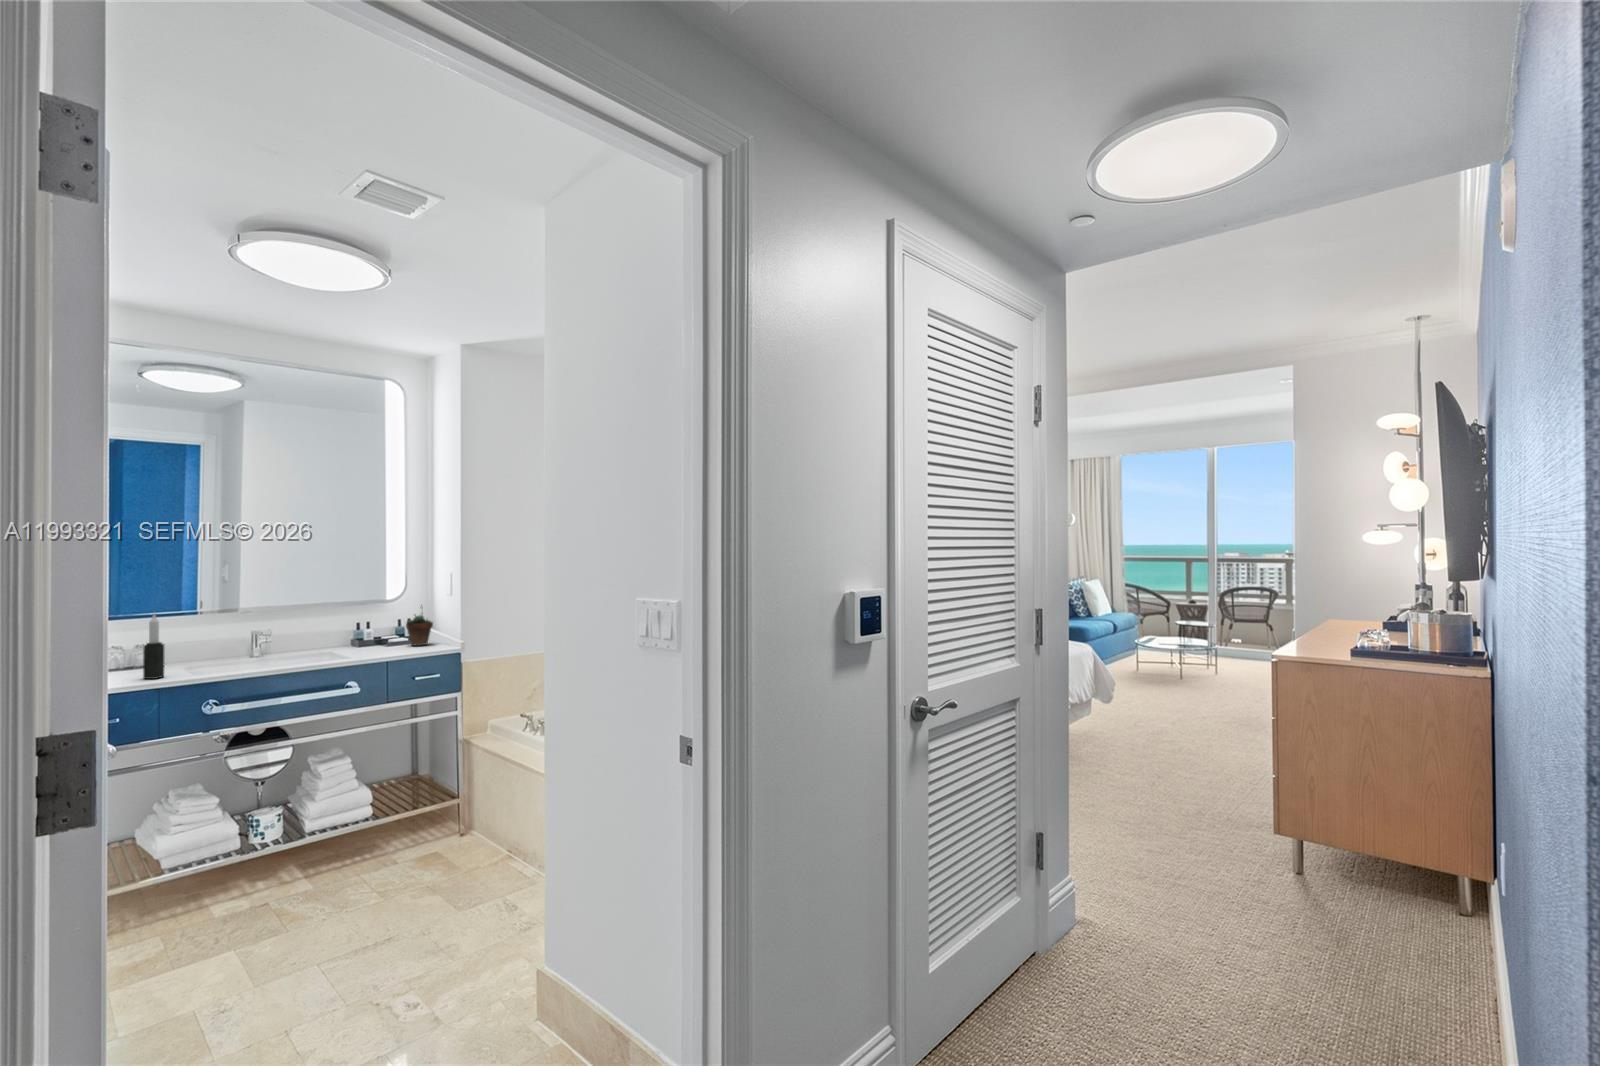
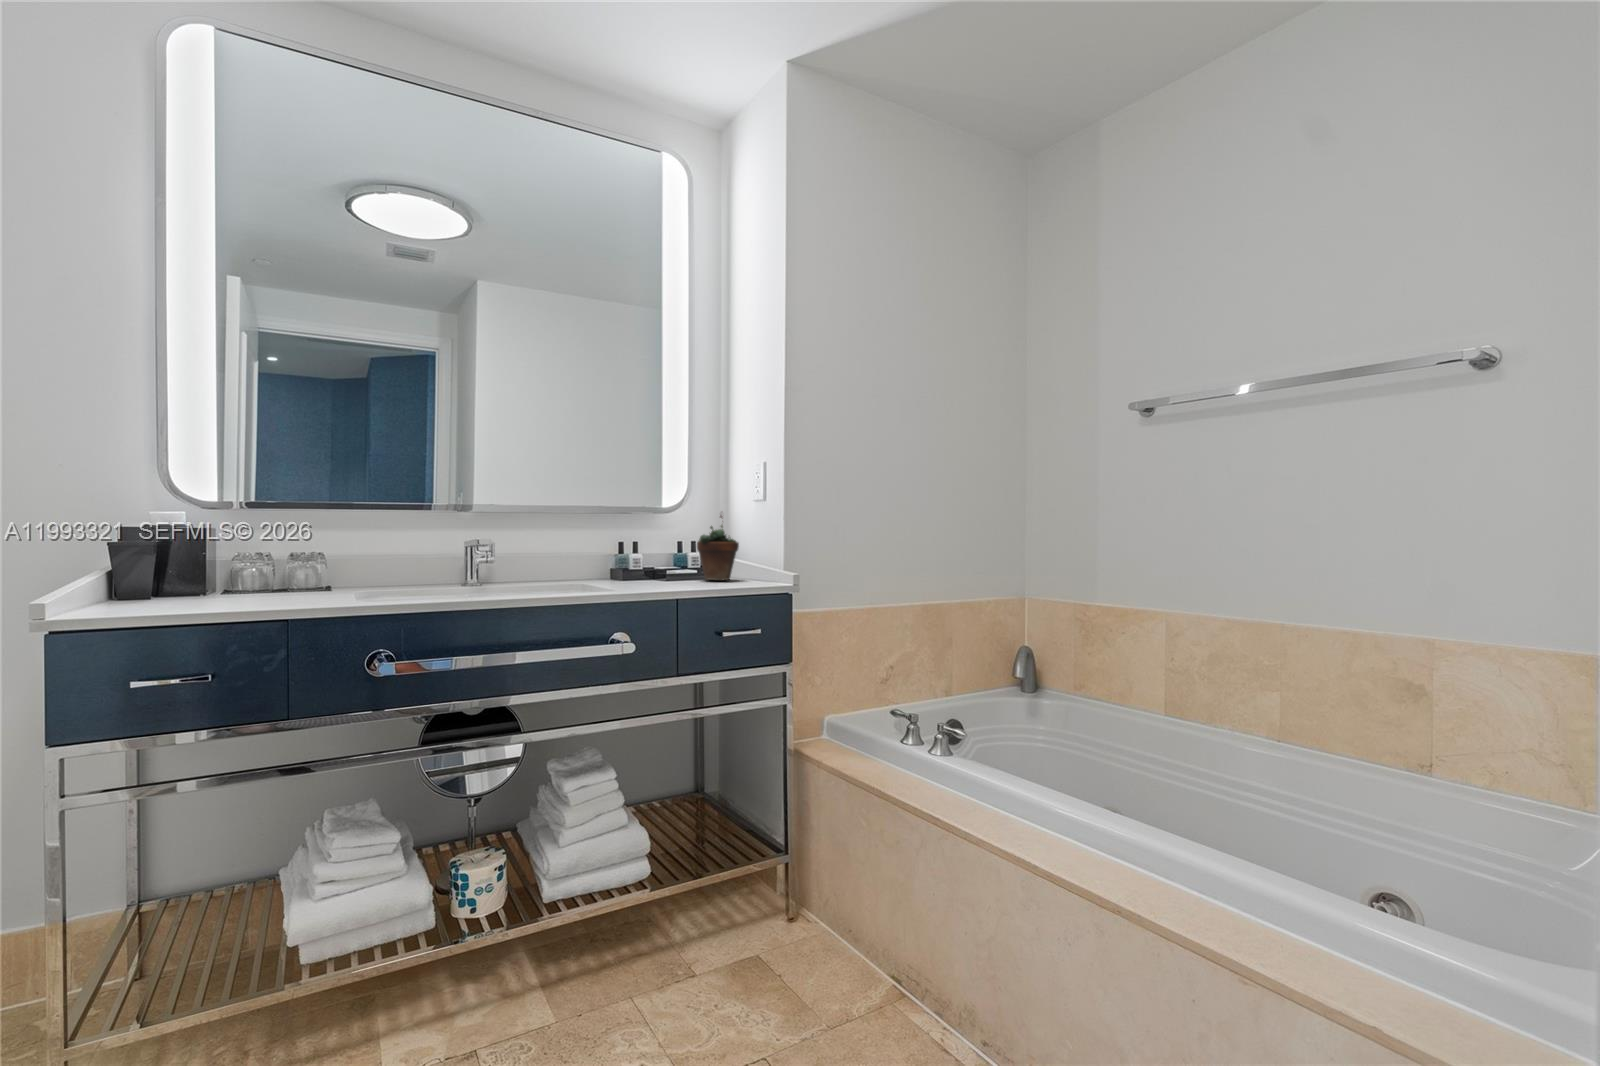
candle: present [143,613,164,679] -> none [274,476,311,600]

